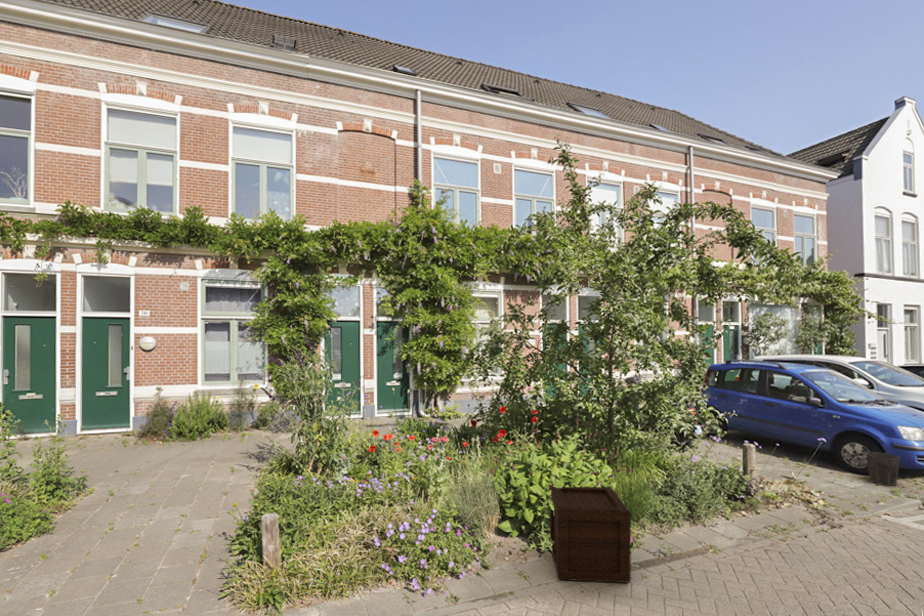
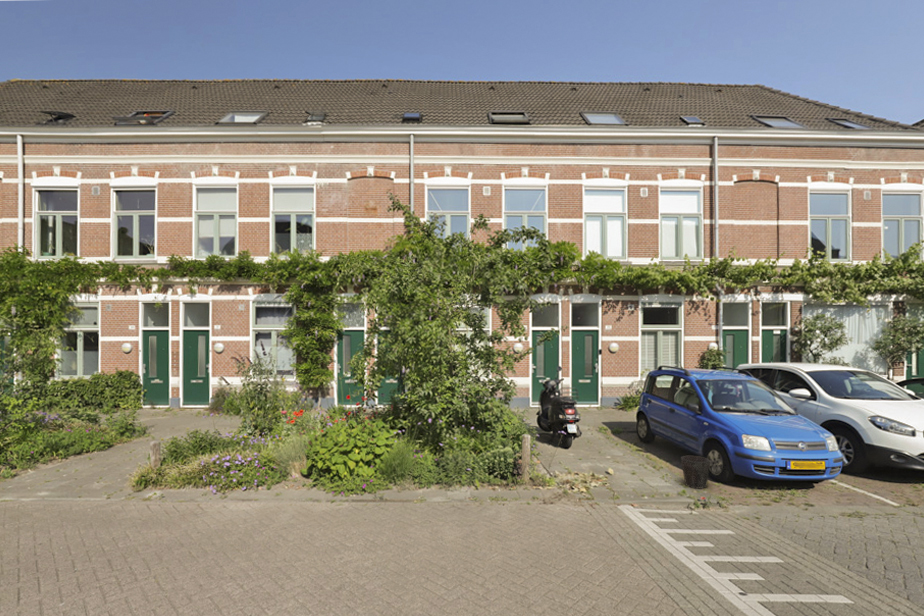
wooden crate: present [550,486,631,583] -> none [283,447,349,509]

